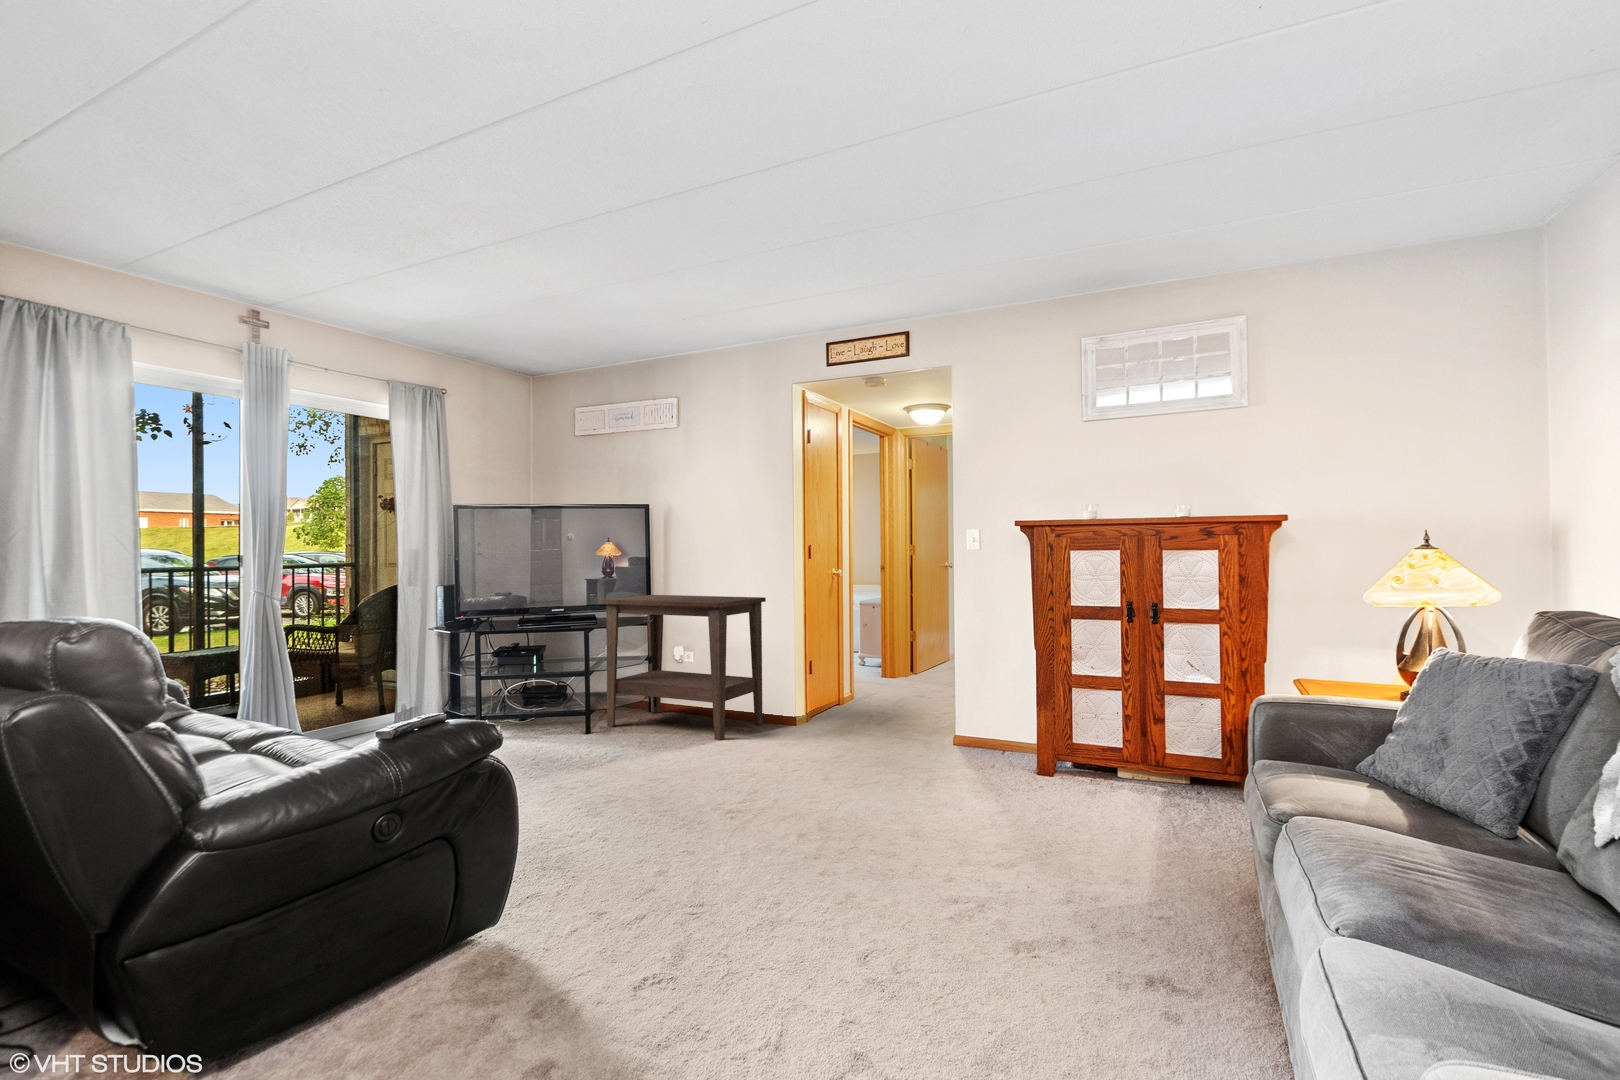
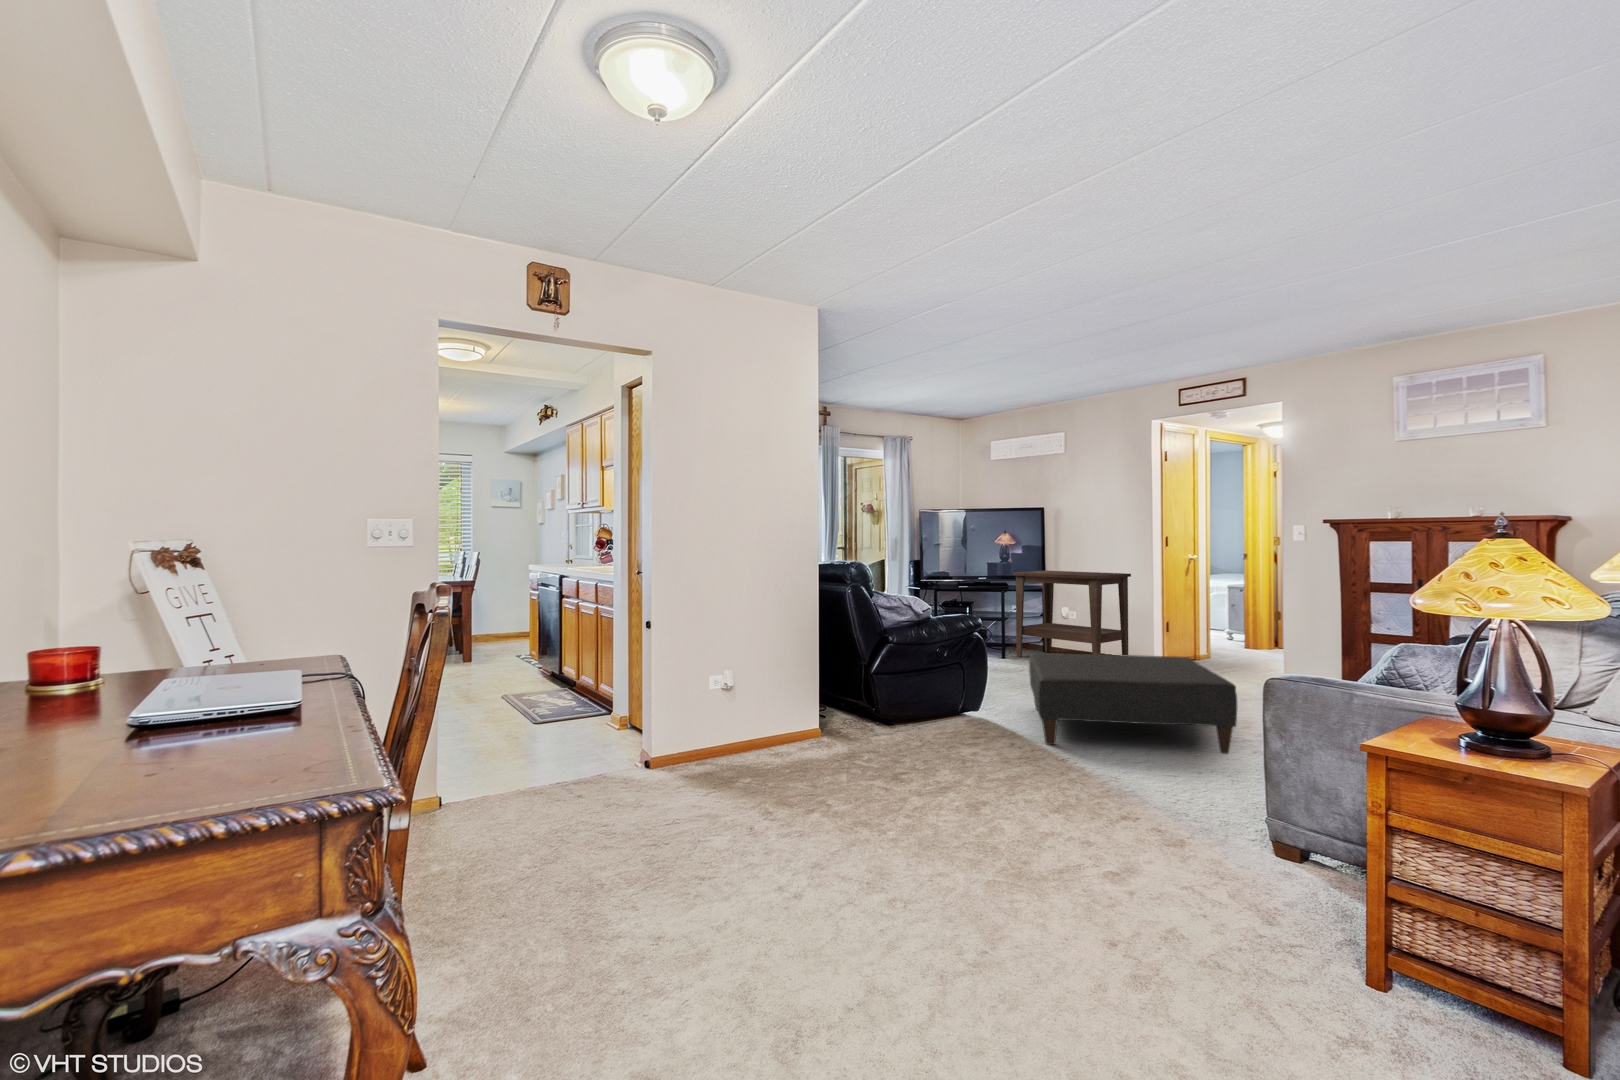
ottoman: none [579,740,958,1002] -> present [1029,653,1237,754]

